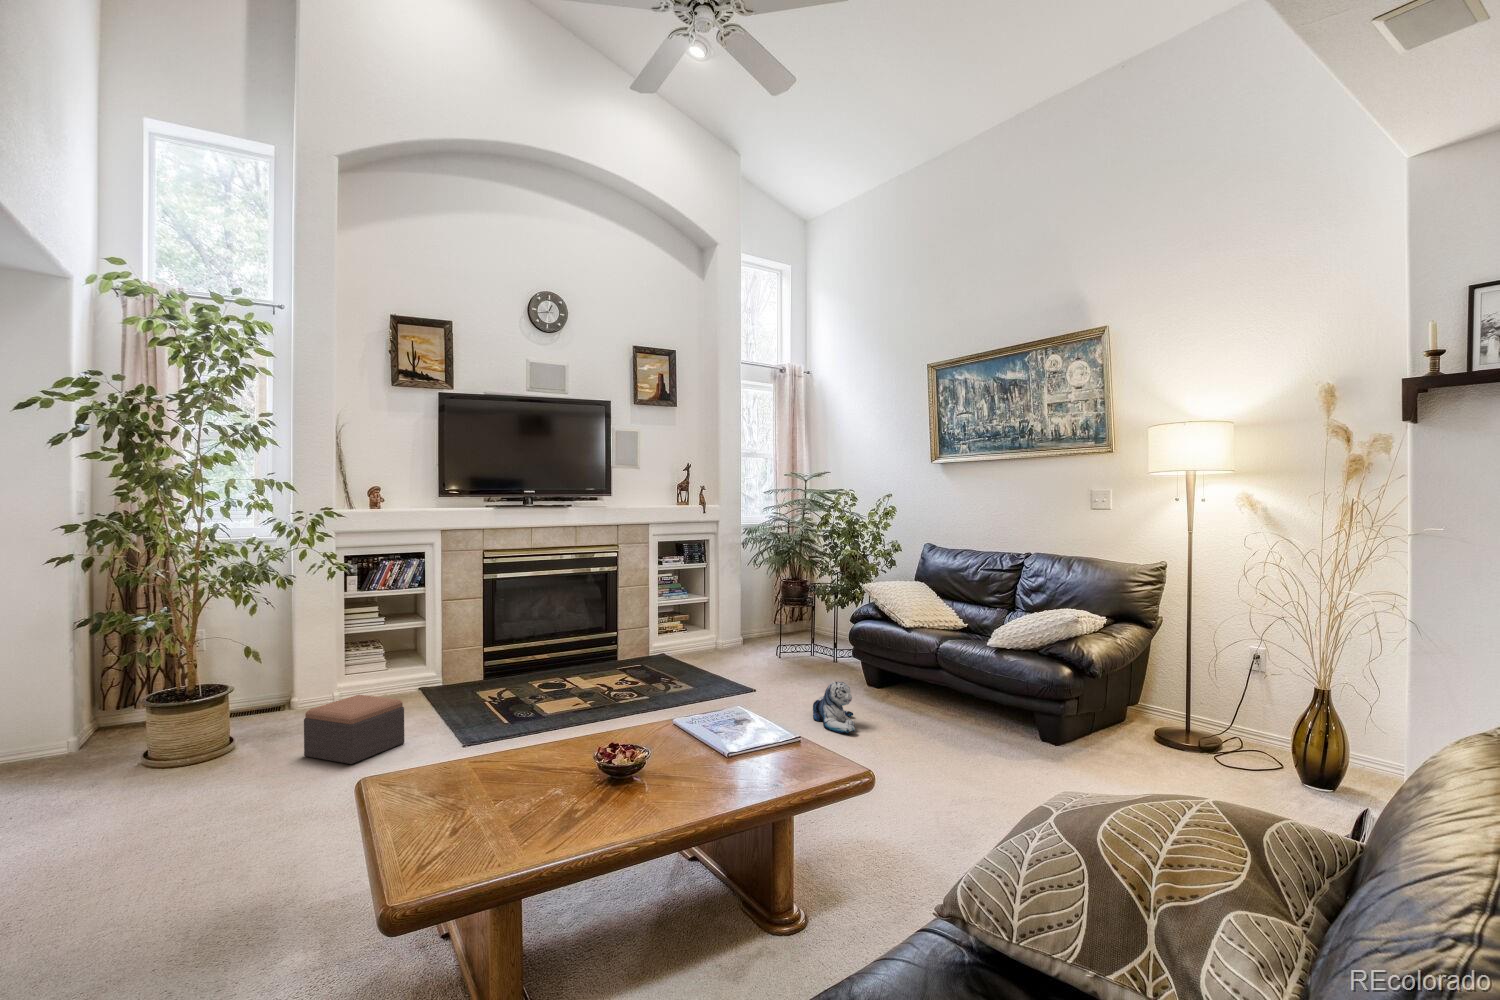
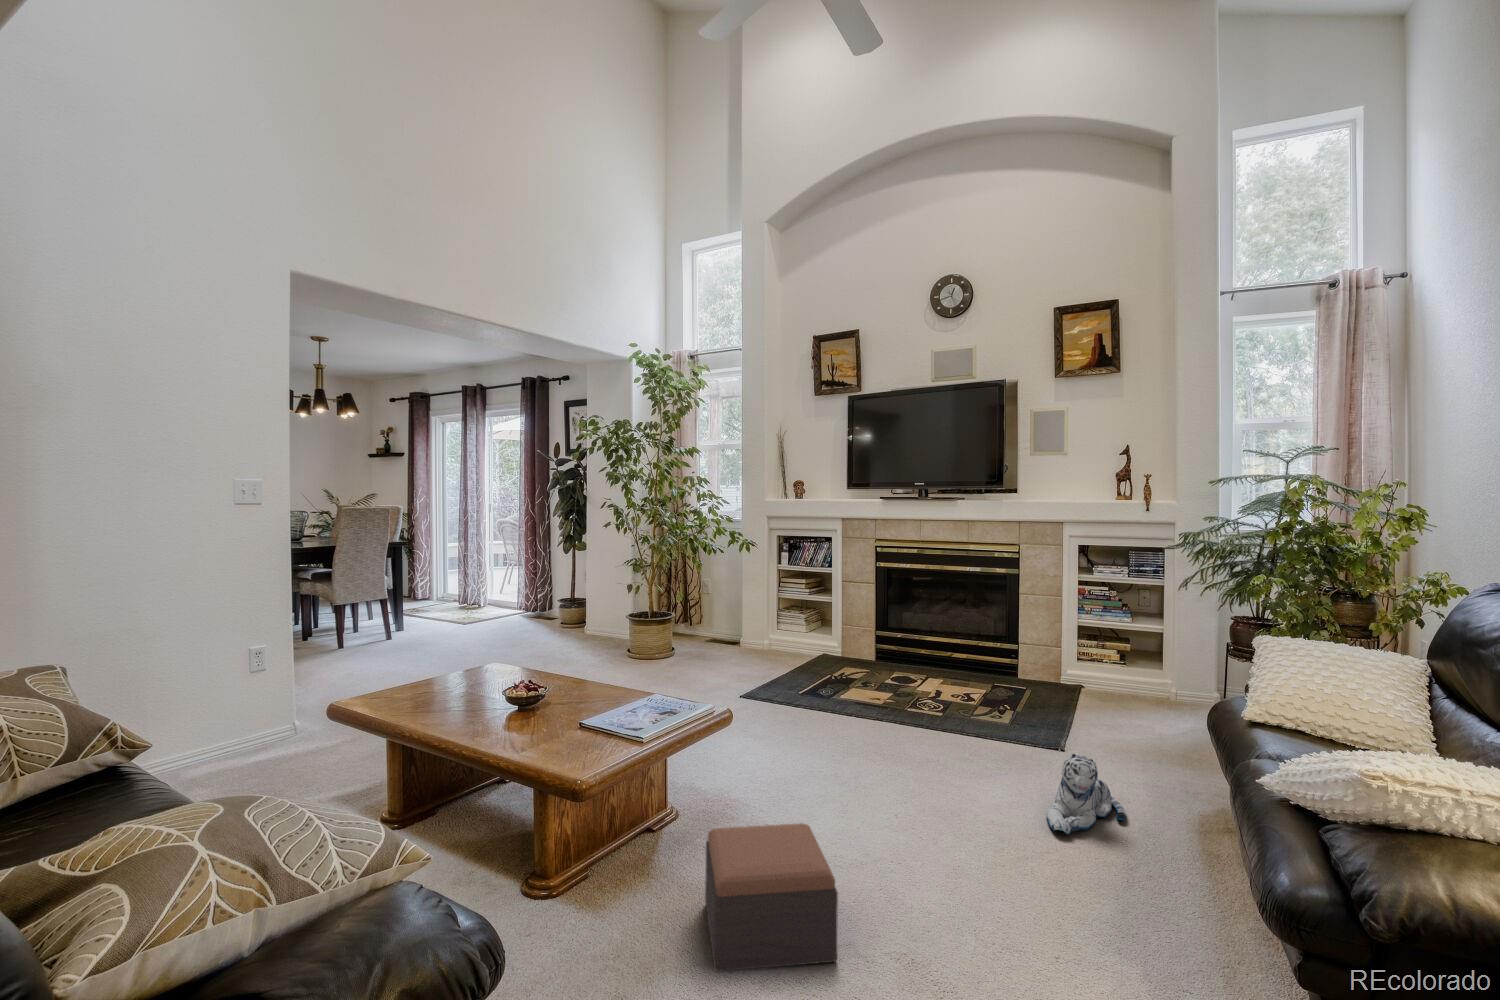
footstool: present [304,695,404,764] -> present [705,823,838,972]

